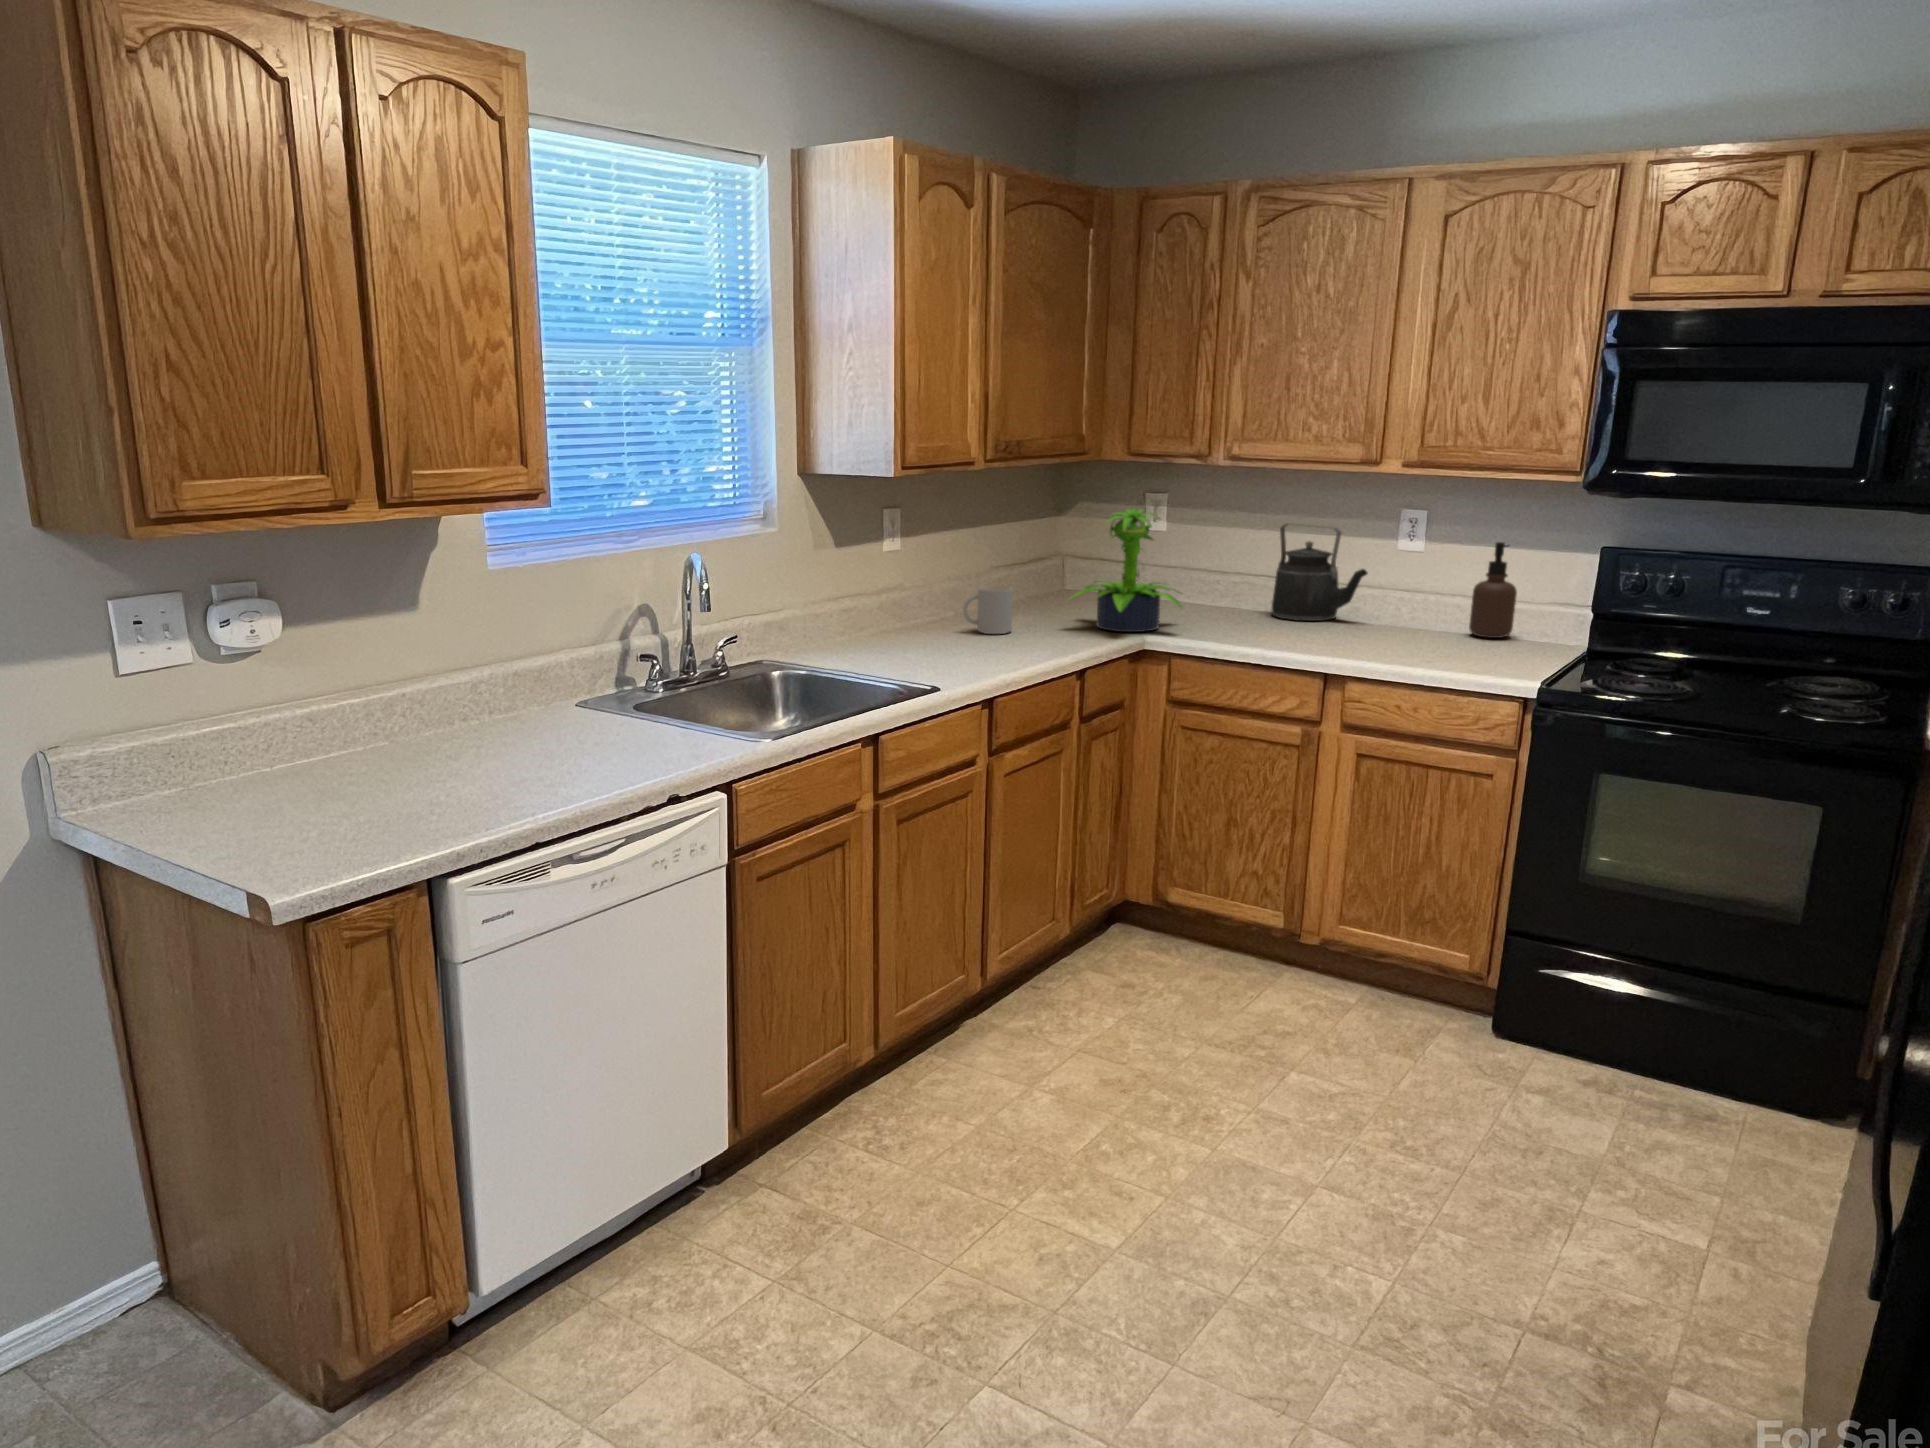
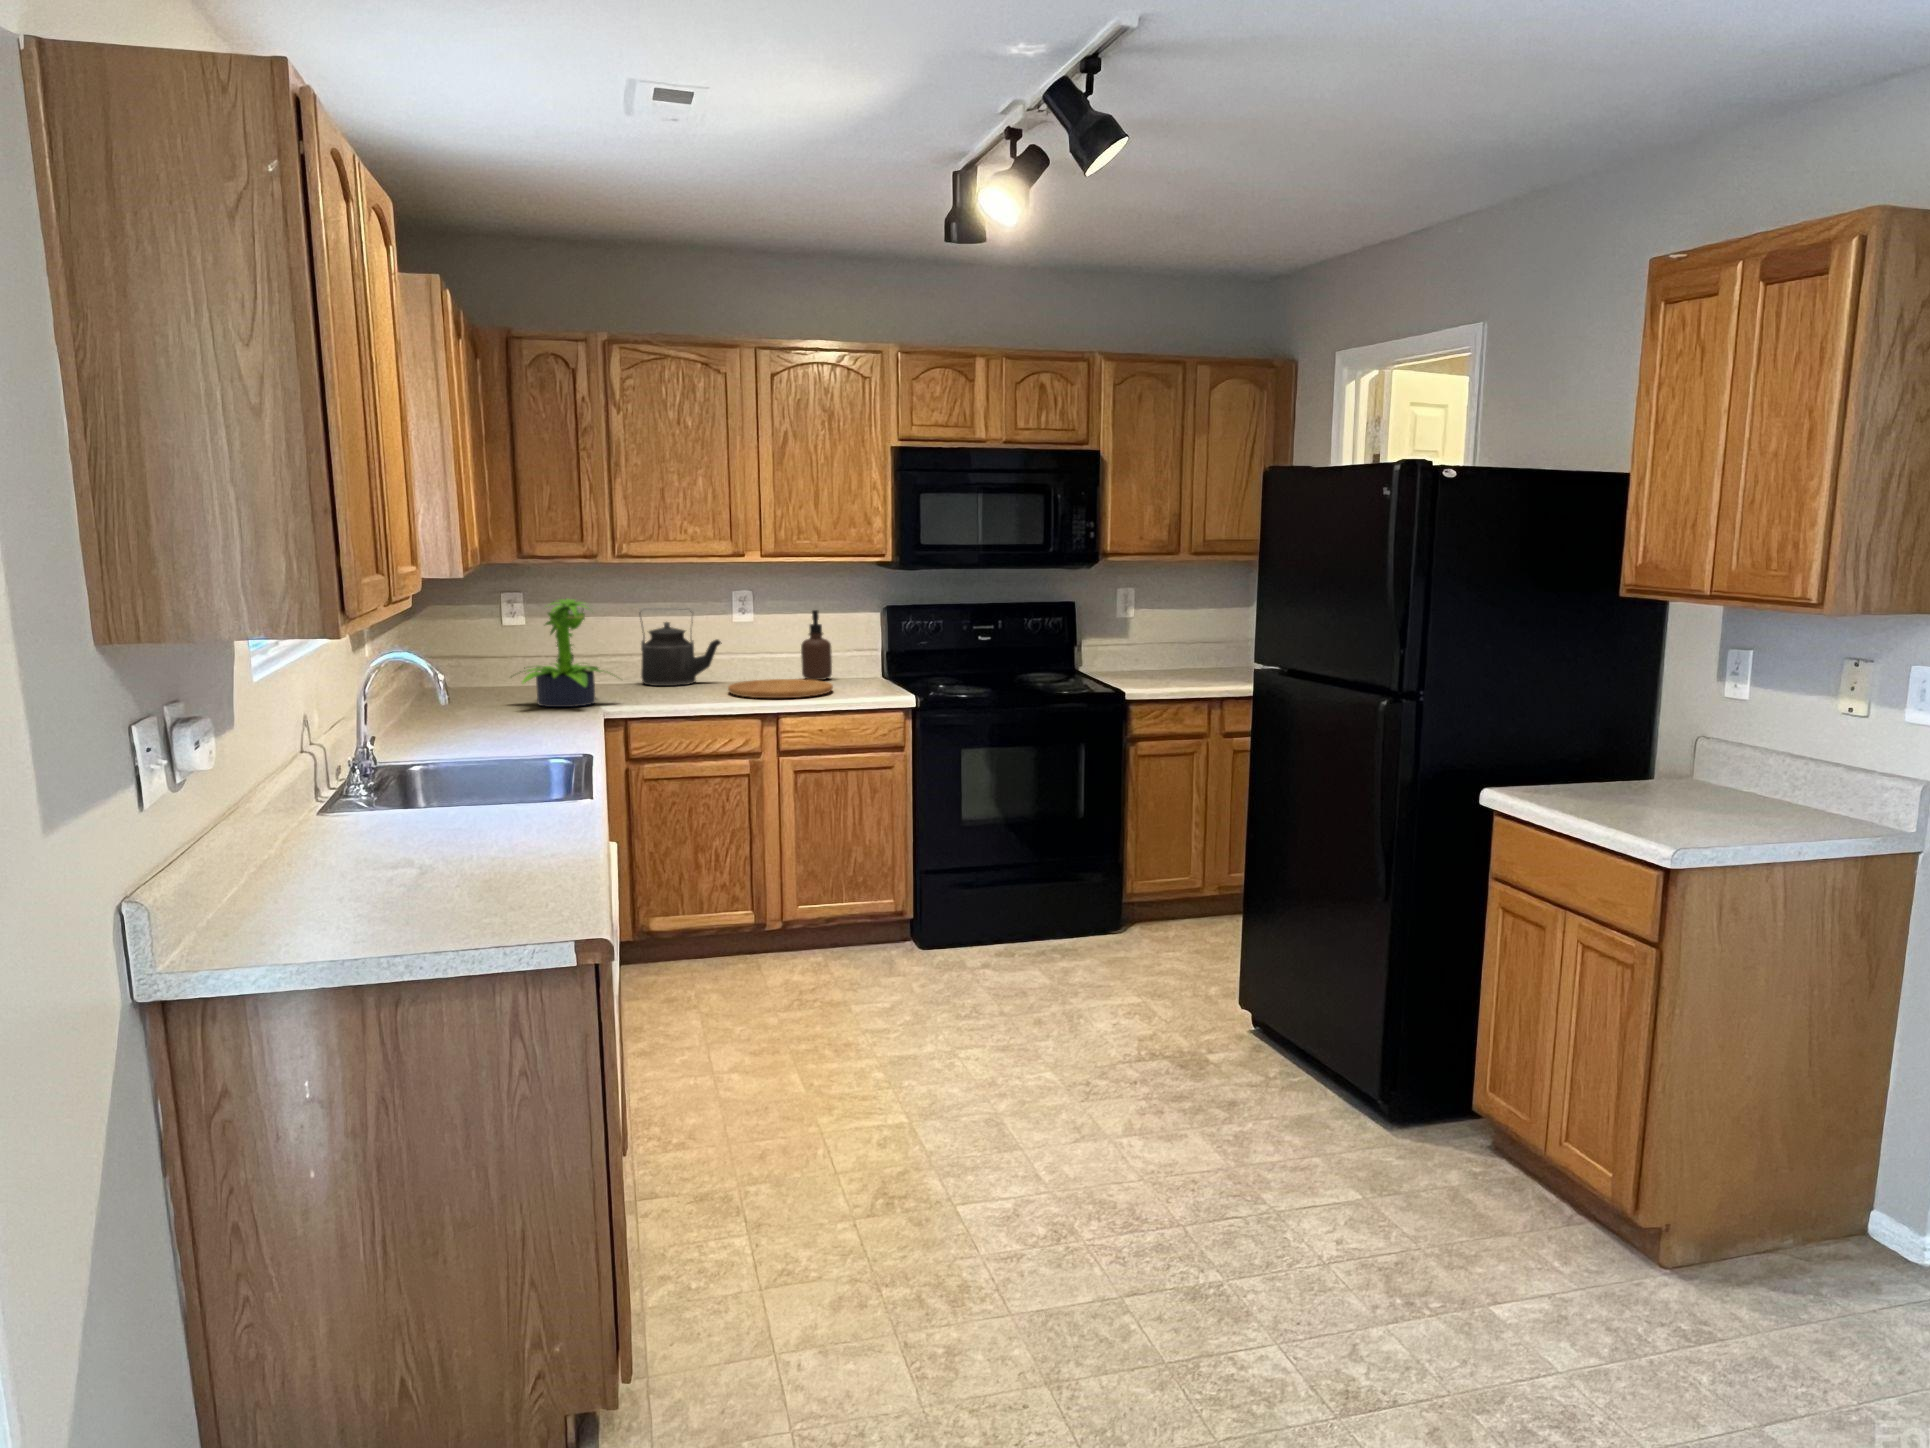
mug: present [963,585,1013,634] -> none [438,677,484,722]
cutting board: none [1317,627,1460,660] -> present [728,679,833,698]

